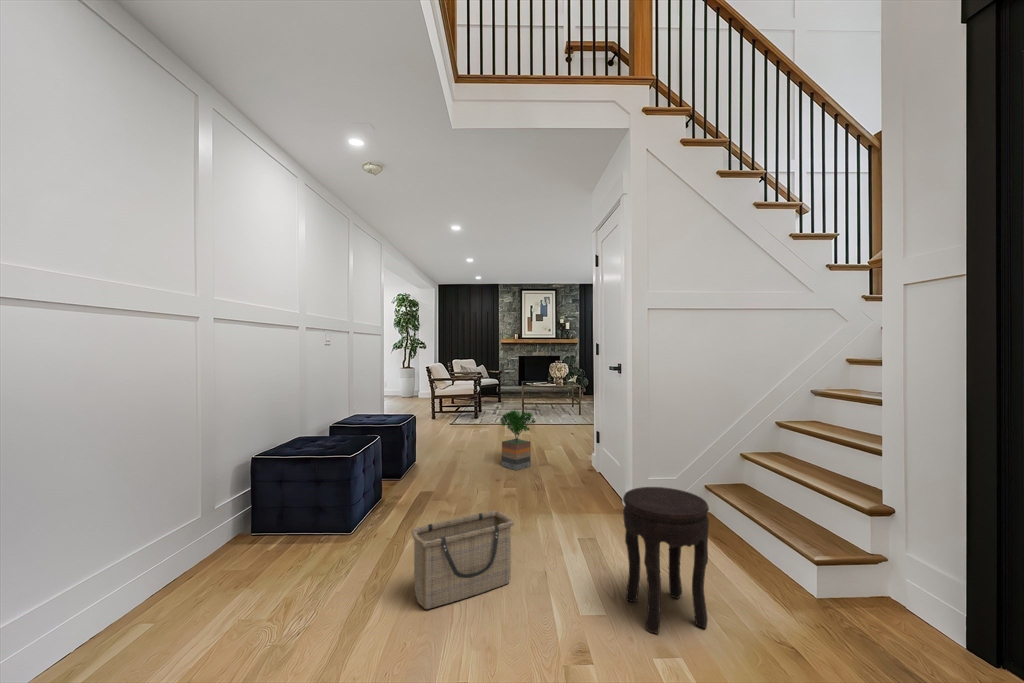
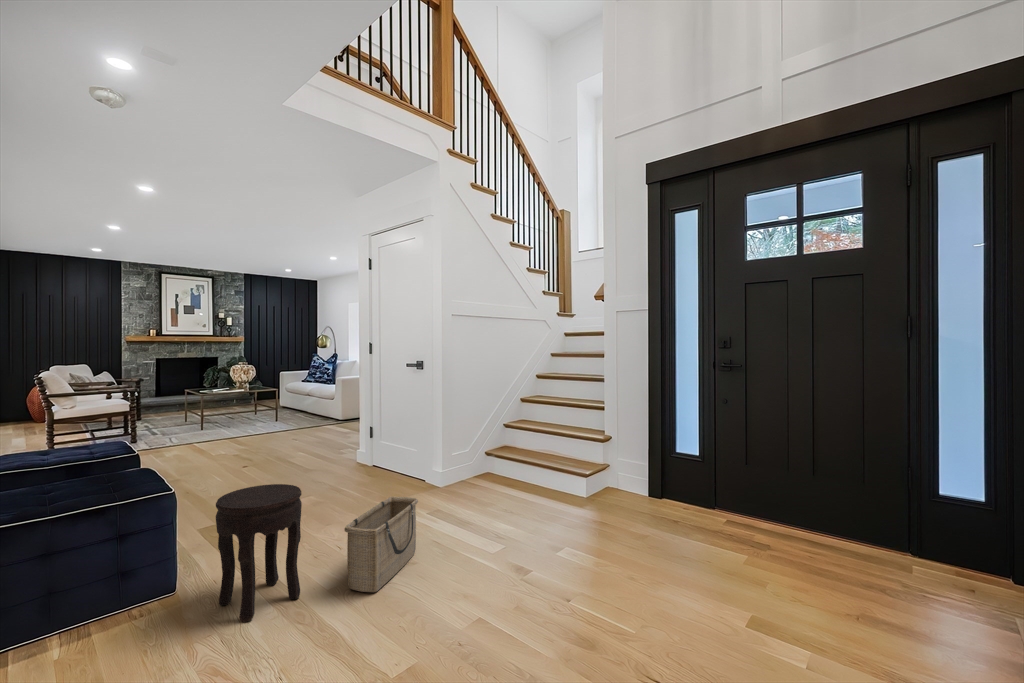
potted tree: present [501,410,536,470] -> none [266,417,310,482]
side table: present [623,487,709,633] -> present [216,484,302,622]

